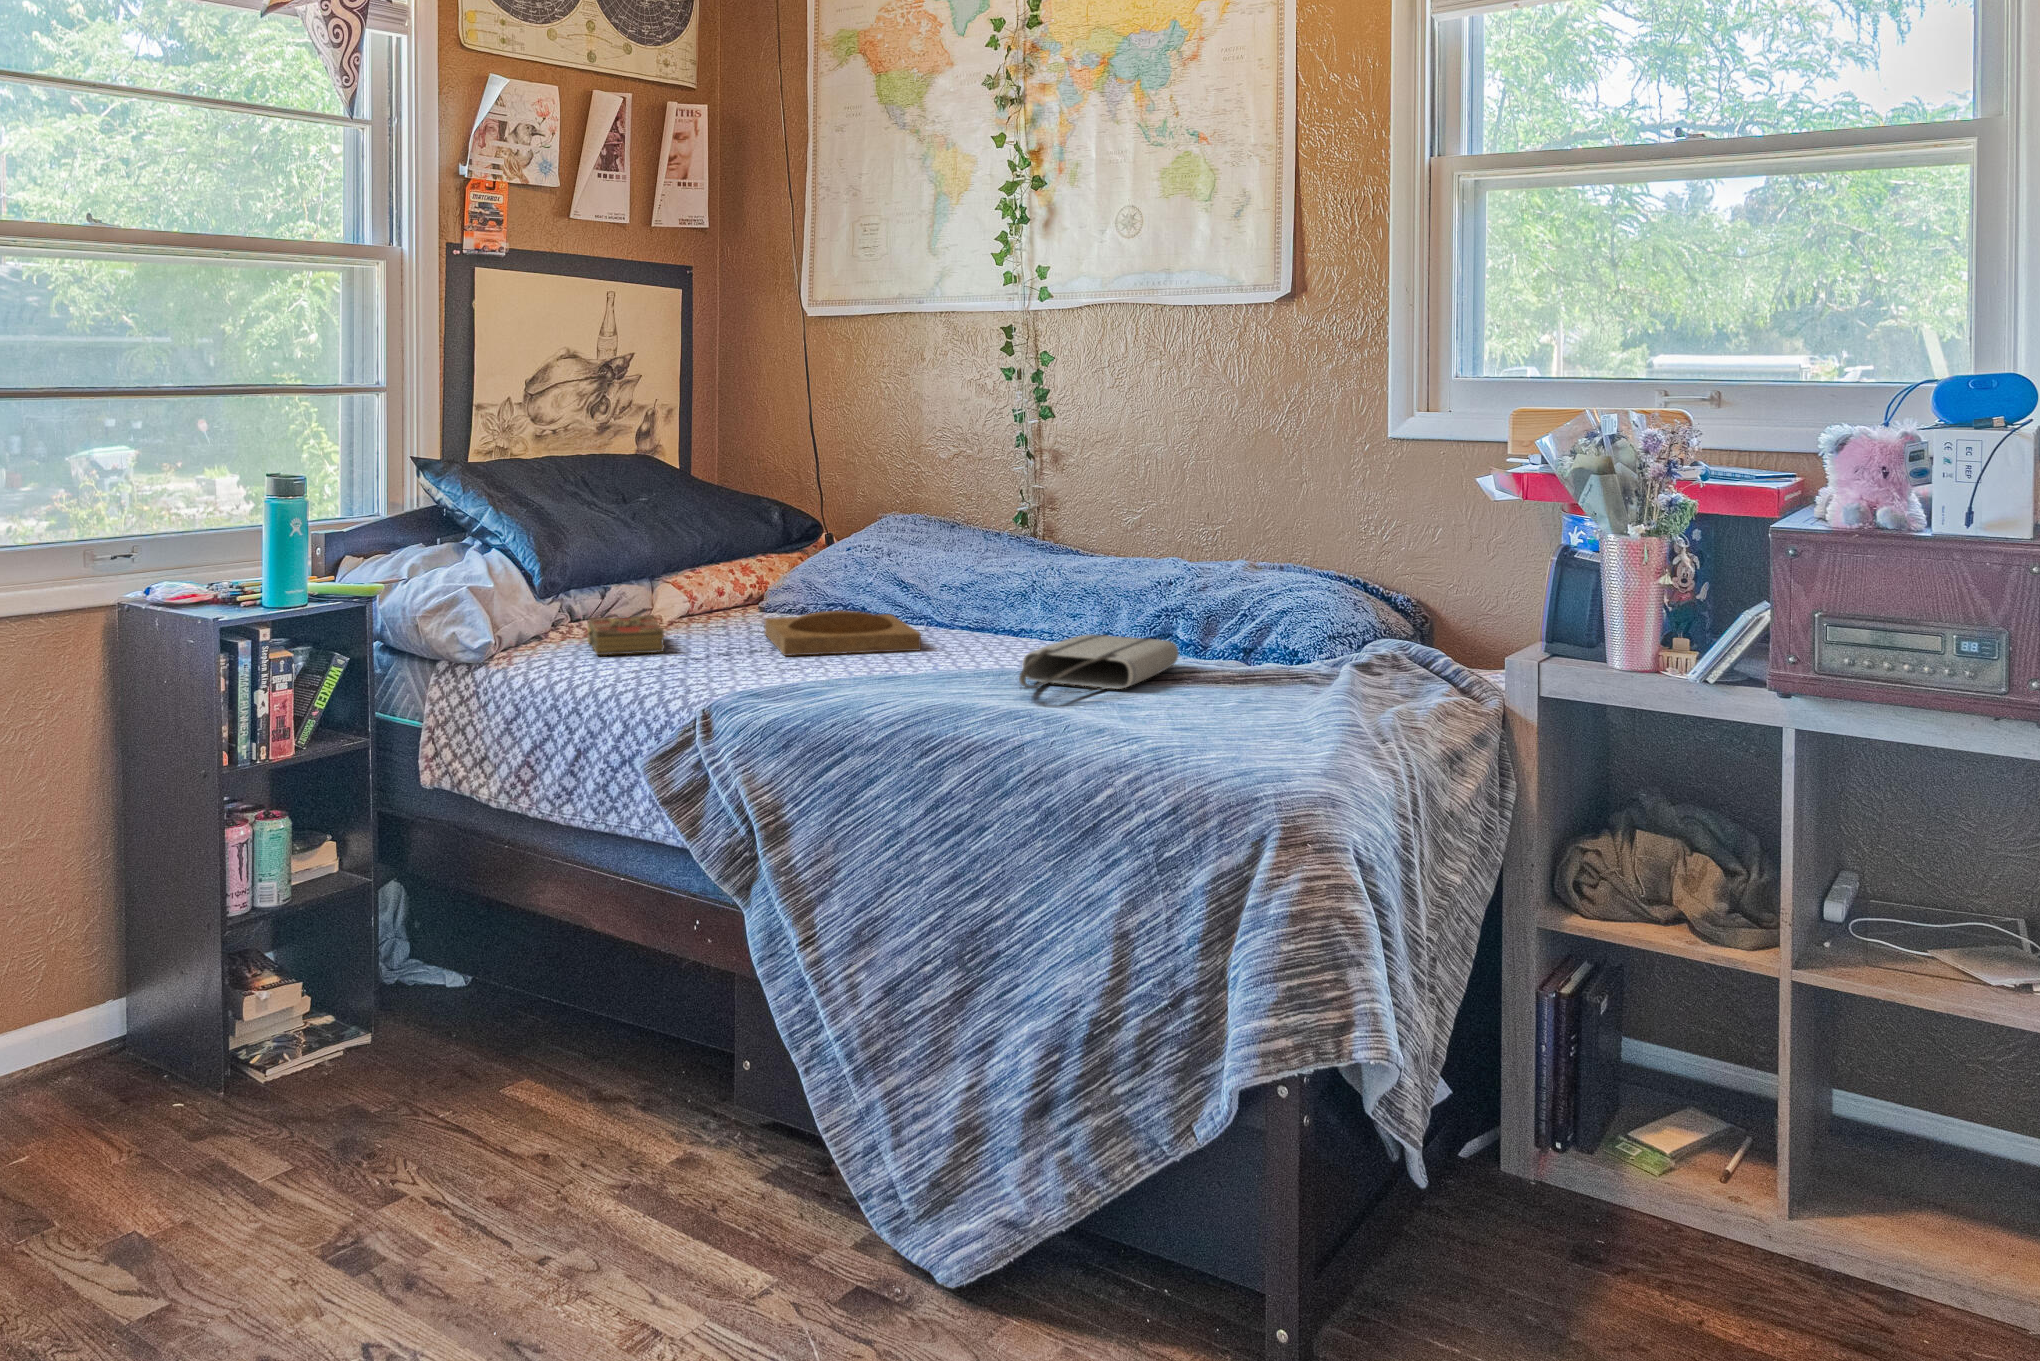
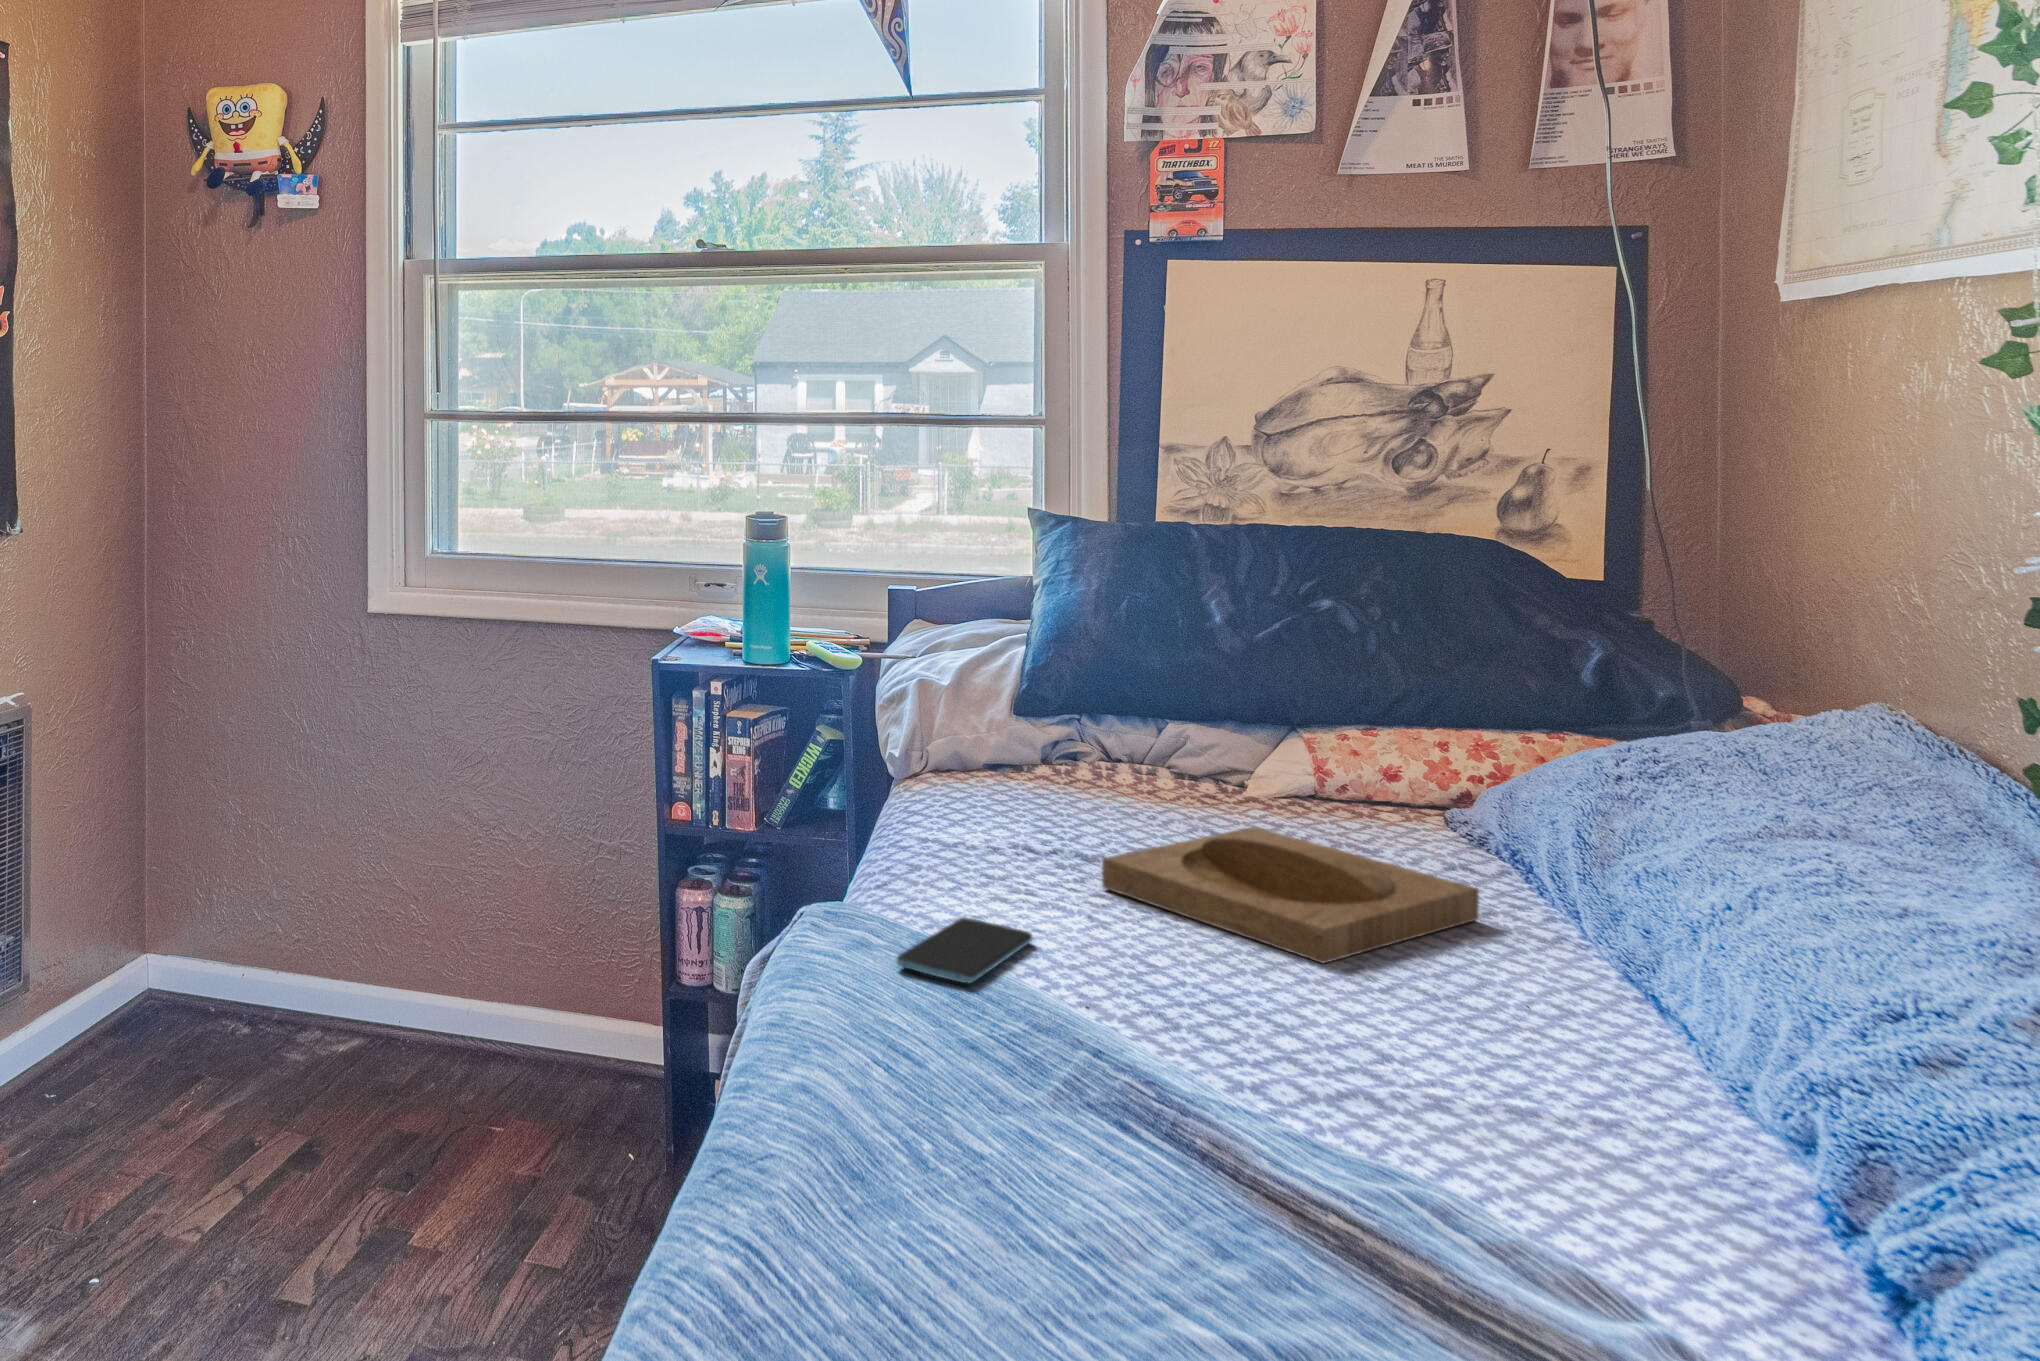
book: present [587,615,664,655] -> none [941,756,1115,829]
tote bag: present [1019,635,1178,692] -> none [911,1019,1607,1218]
smartphone: none [816,667,901,689] -> present [896,918,1032,983]

